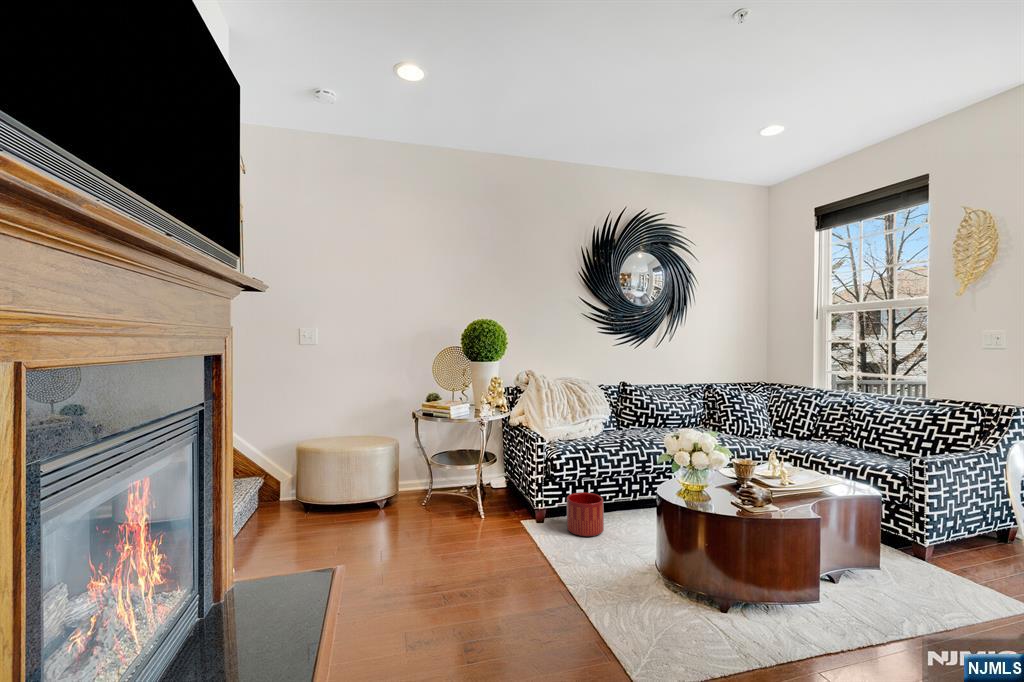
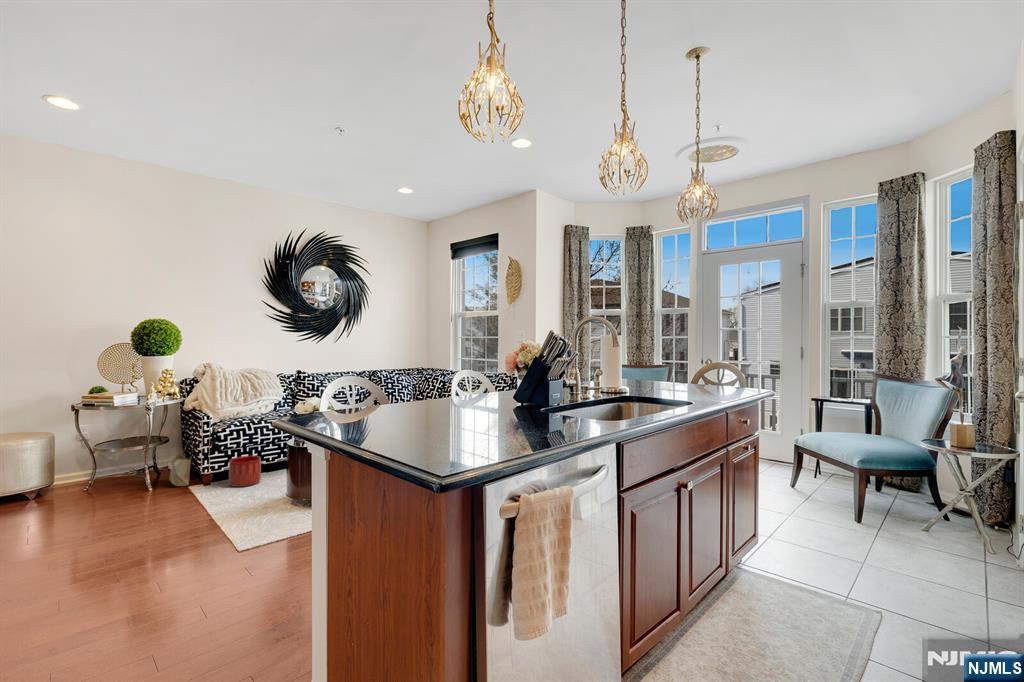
woven basket: none [499,465,523,522] -> present [169,441,192,486]

